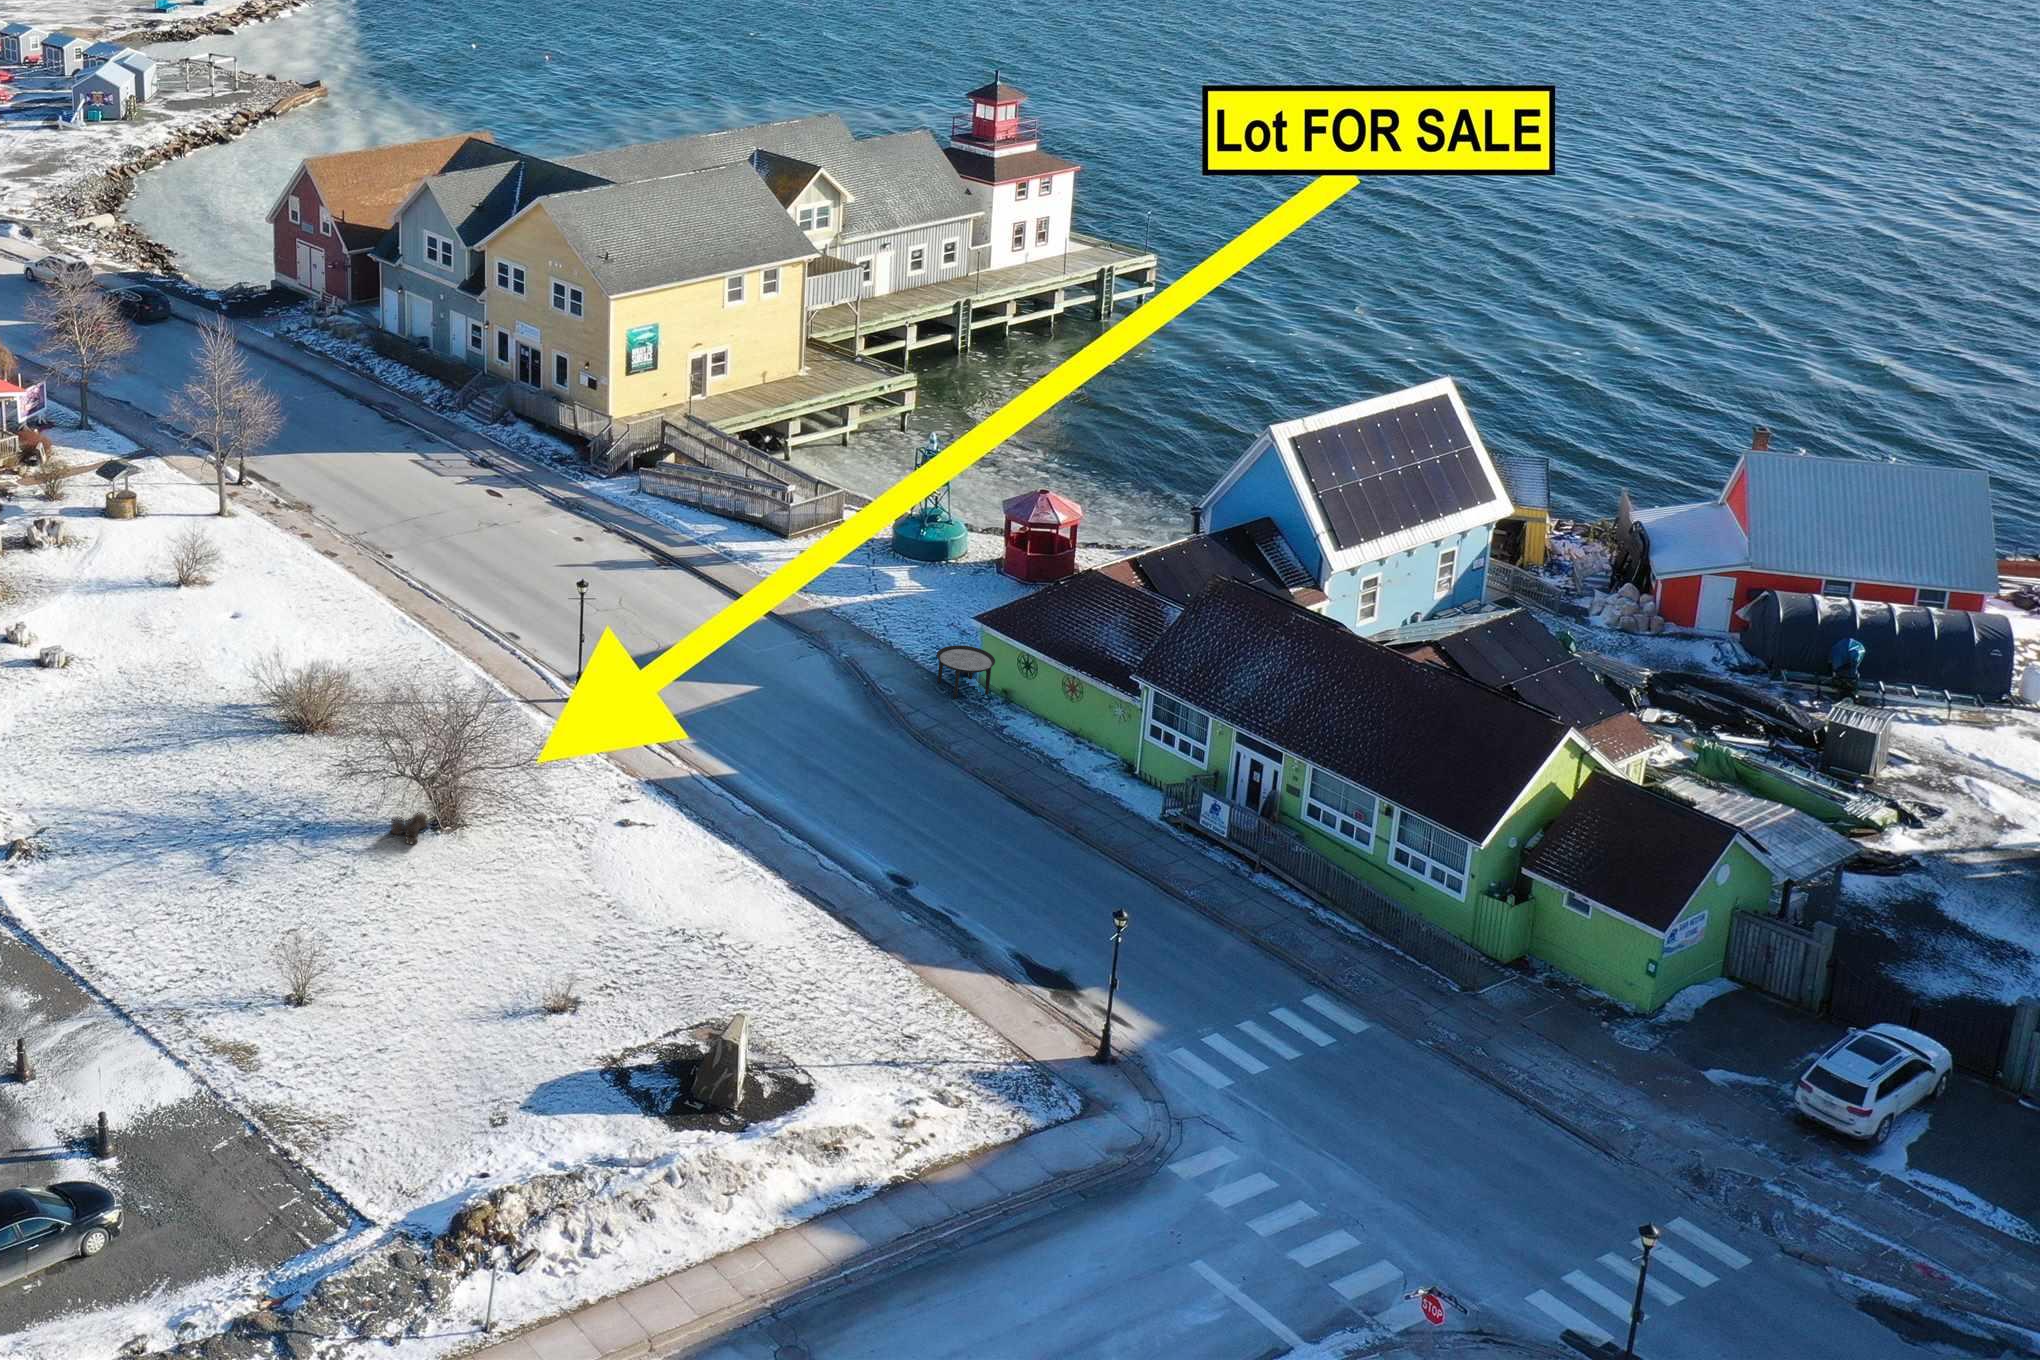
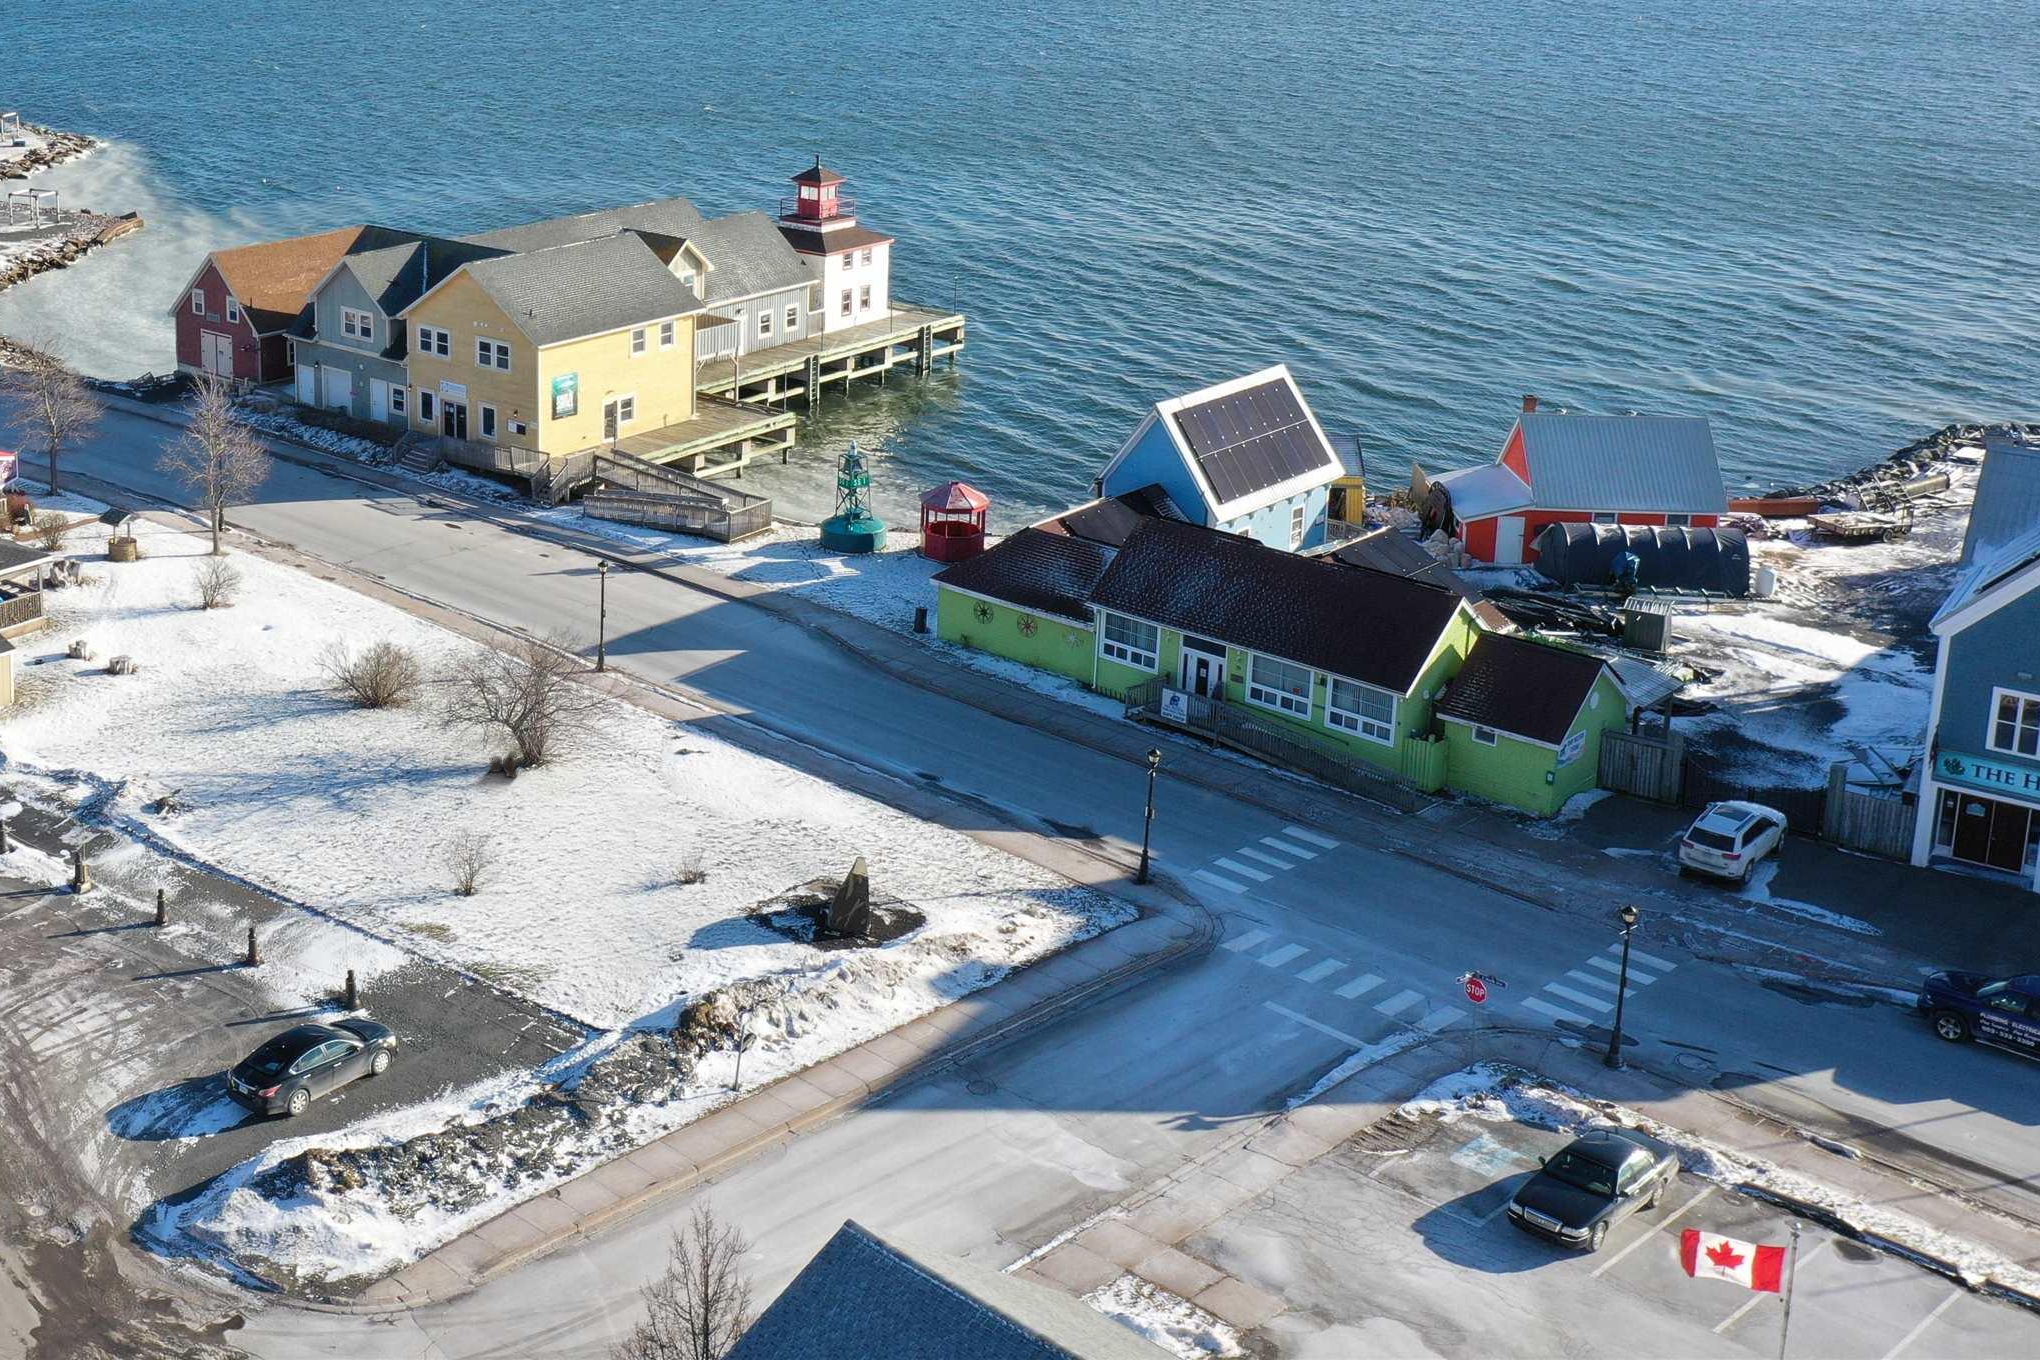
round table: present [937,645,995,698] -> none [906,603,957,646]

